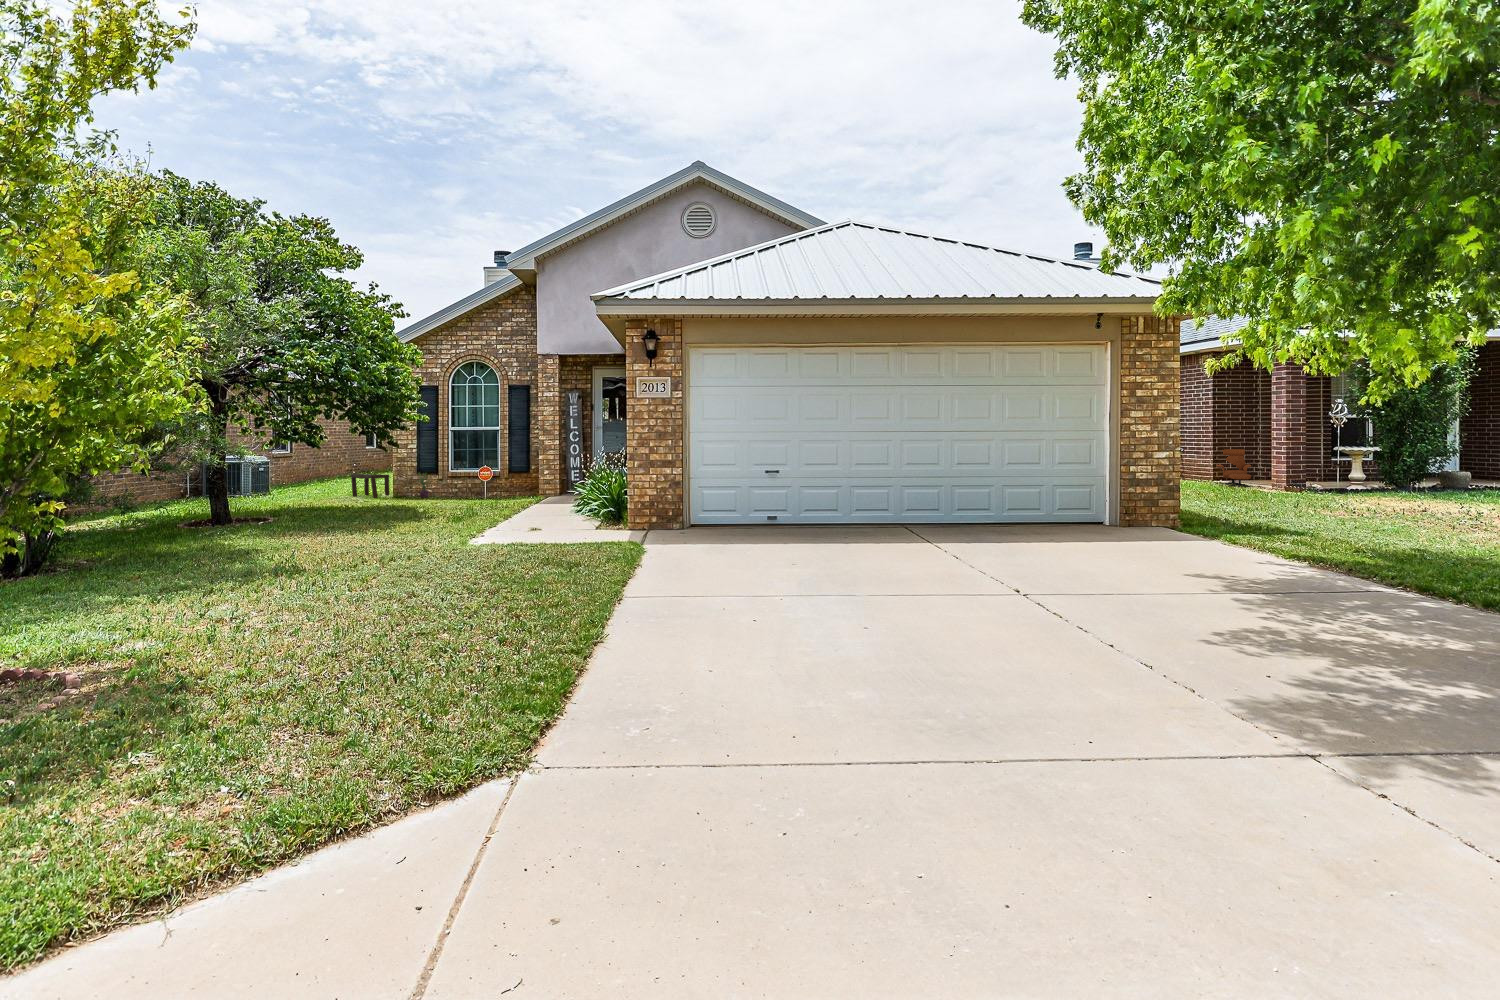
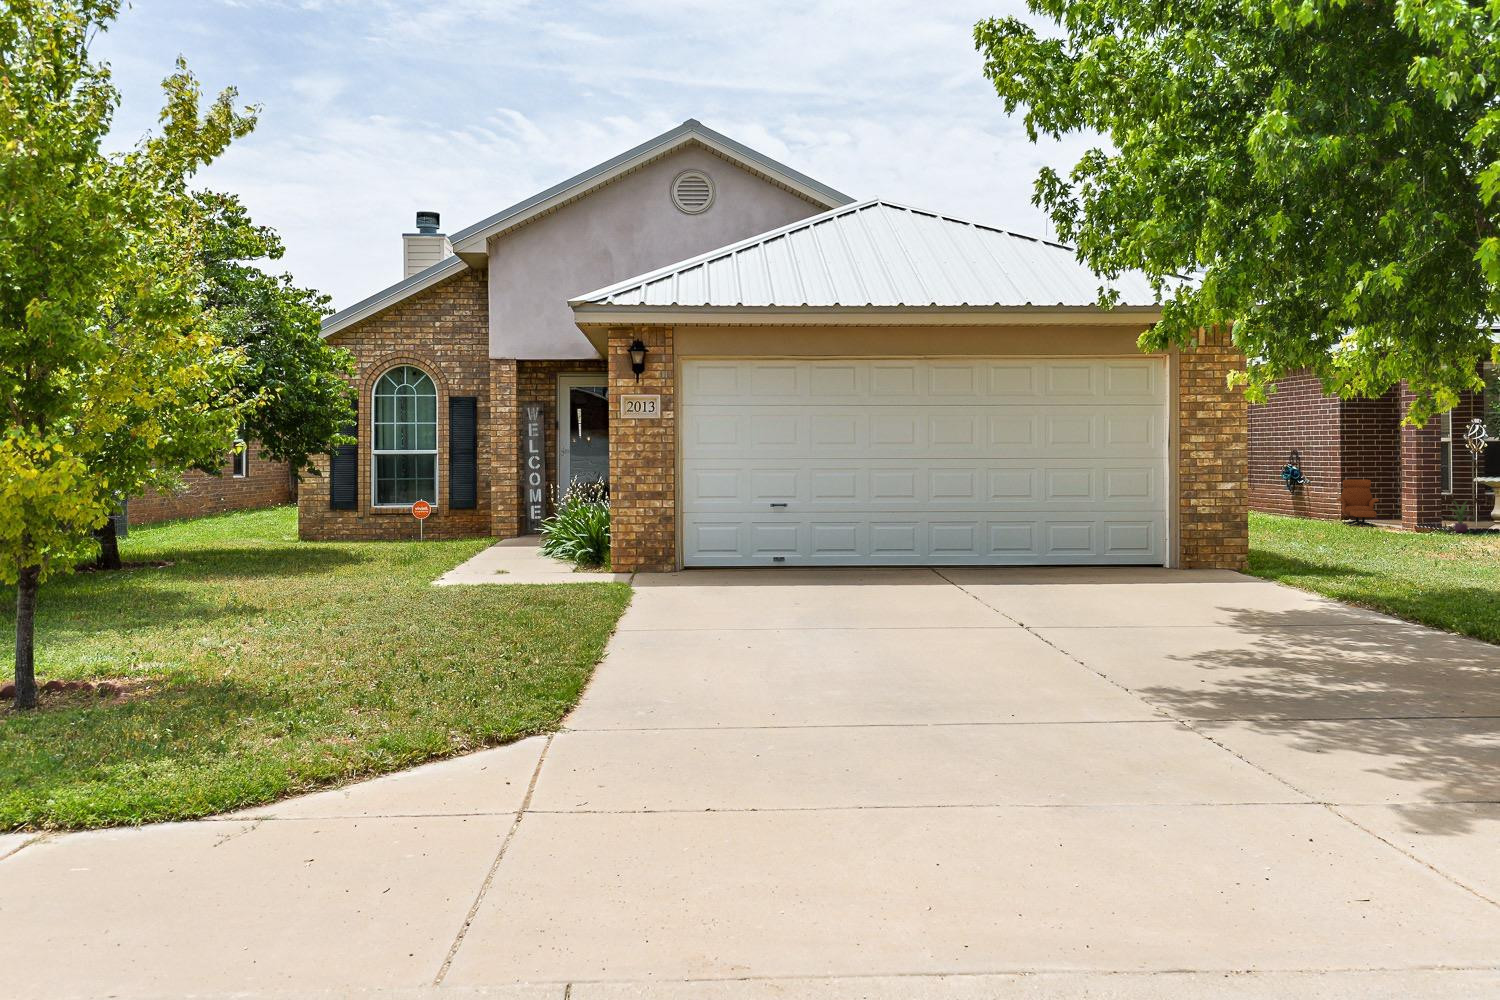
bench: present [351,474,389,498] -> none [251,507,300,537]
decorative plant: present [419,477,429,498] -> present [1454,502,1468,533]

